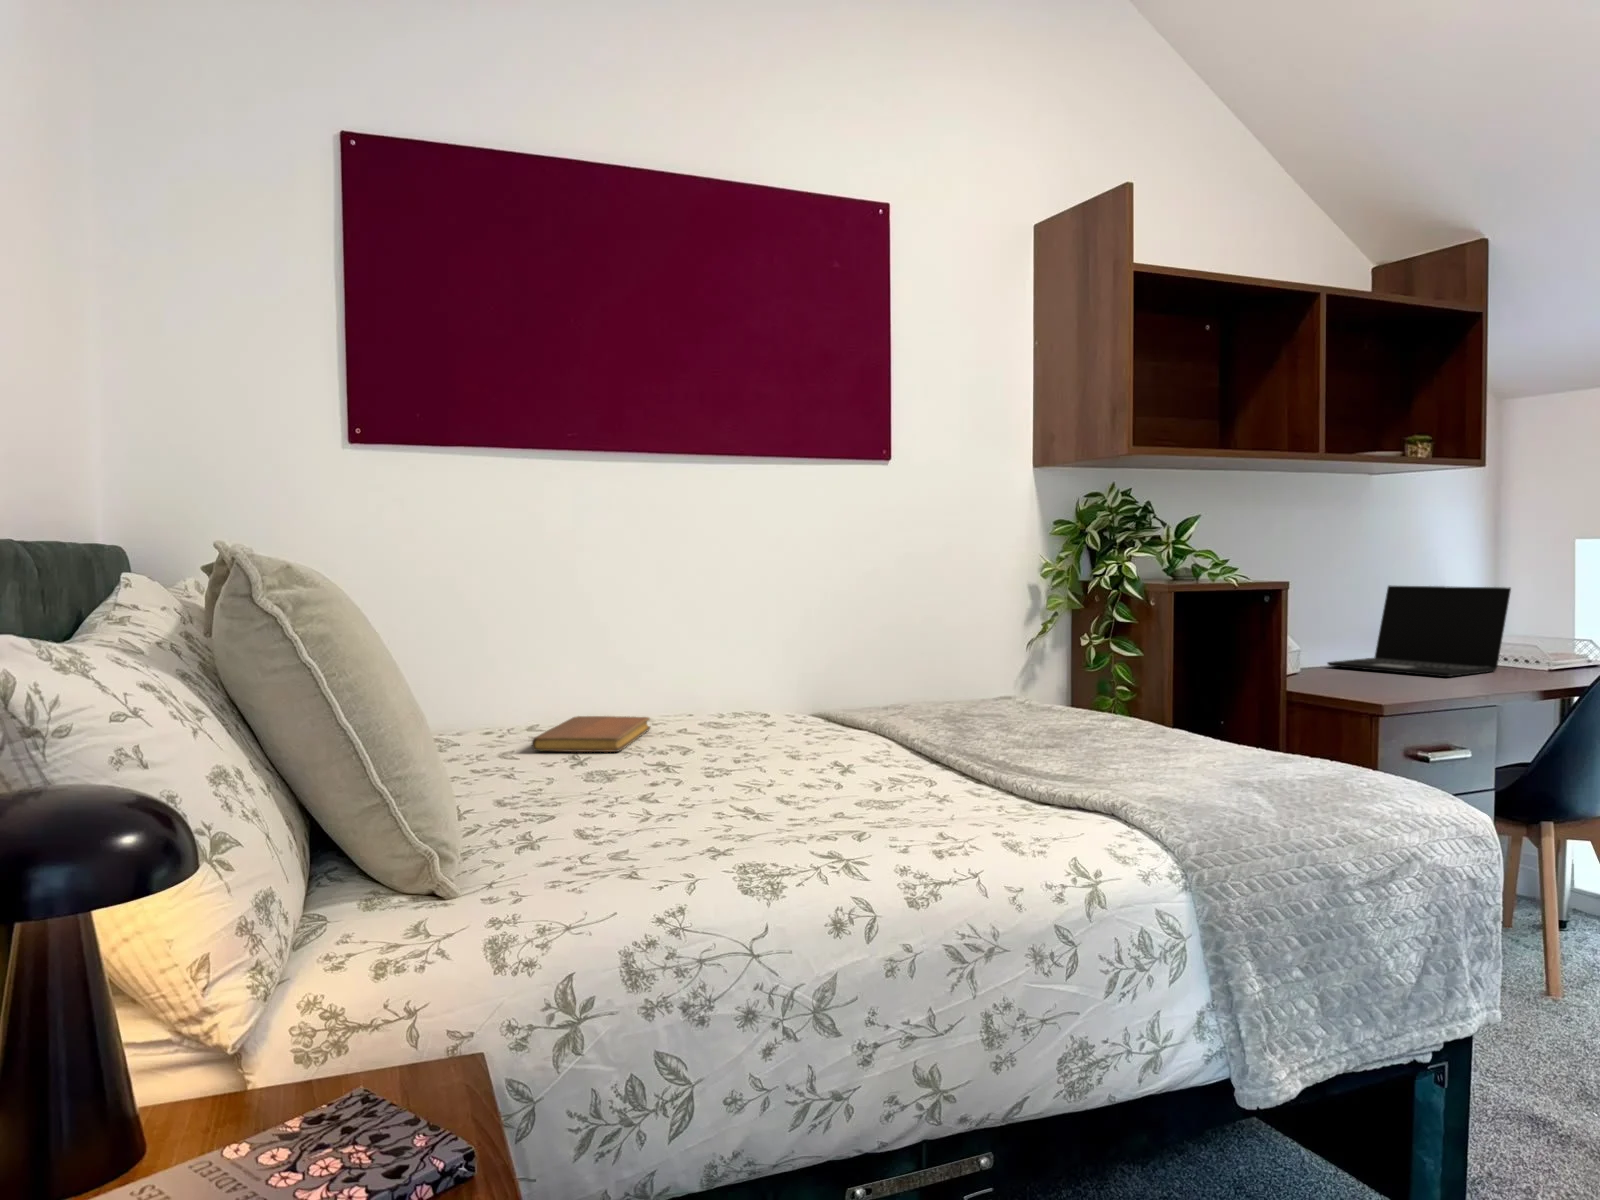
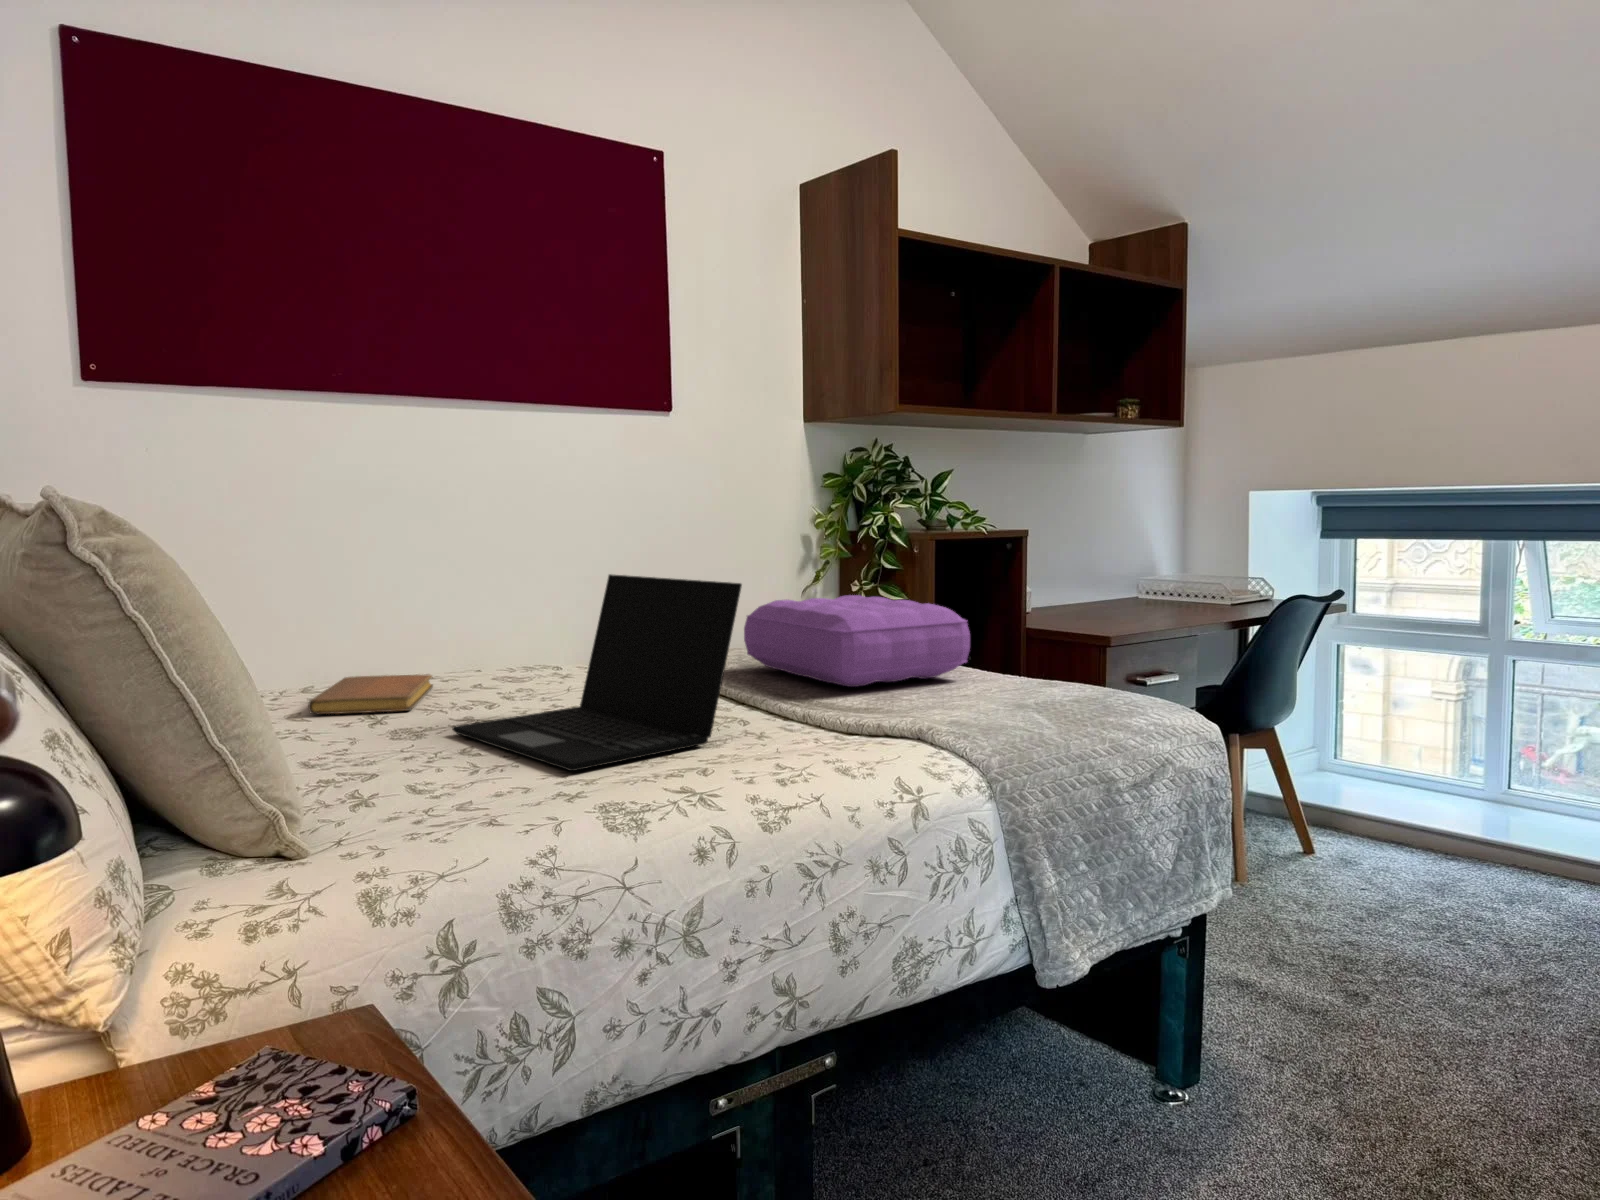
laptop: present [1328,586,1511,677] -> present [453,574,742,771]
pillow: none [951,650,1192,749] -> present [744,595,970,687]

